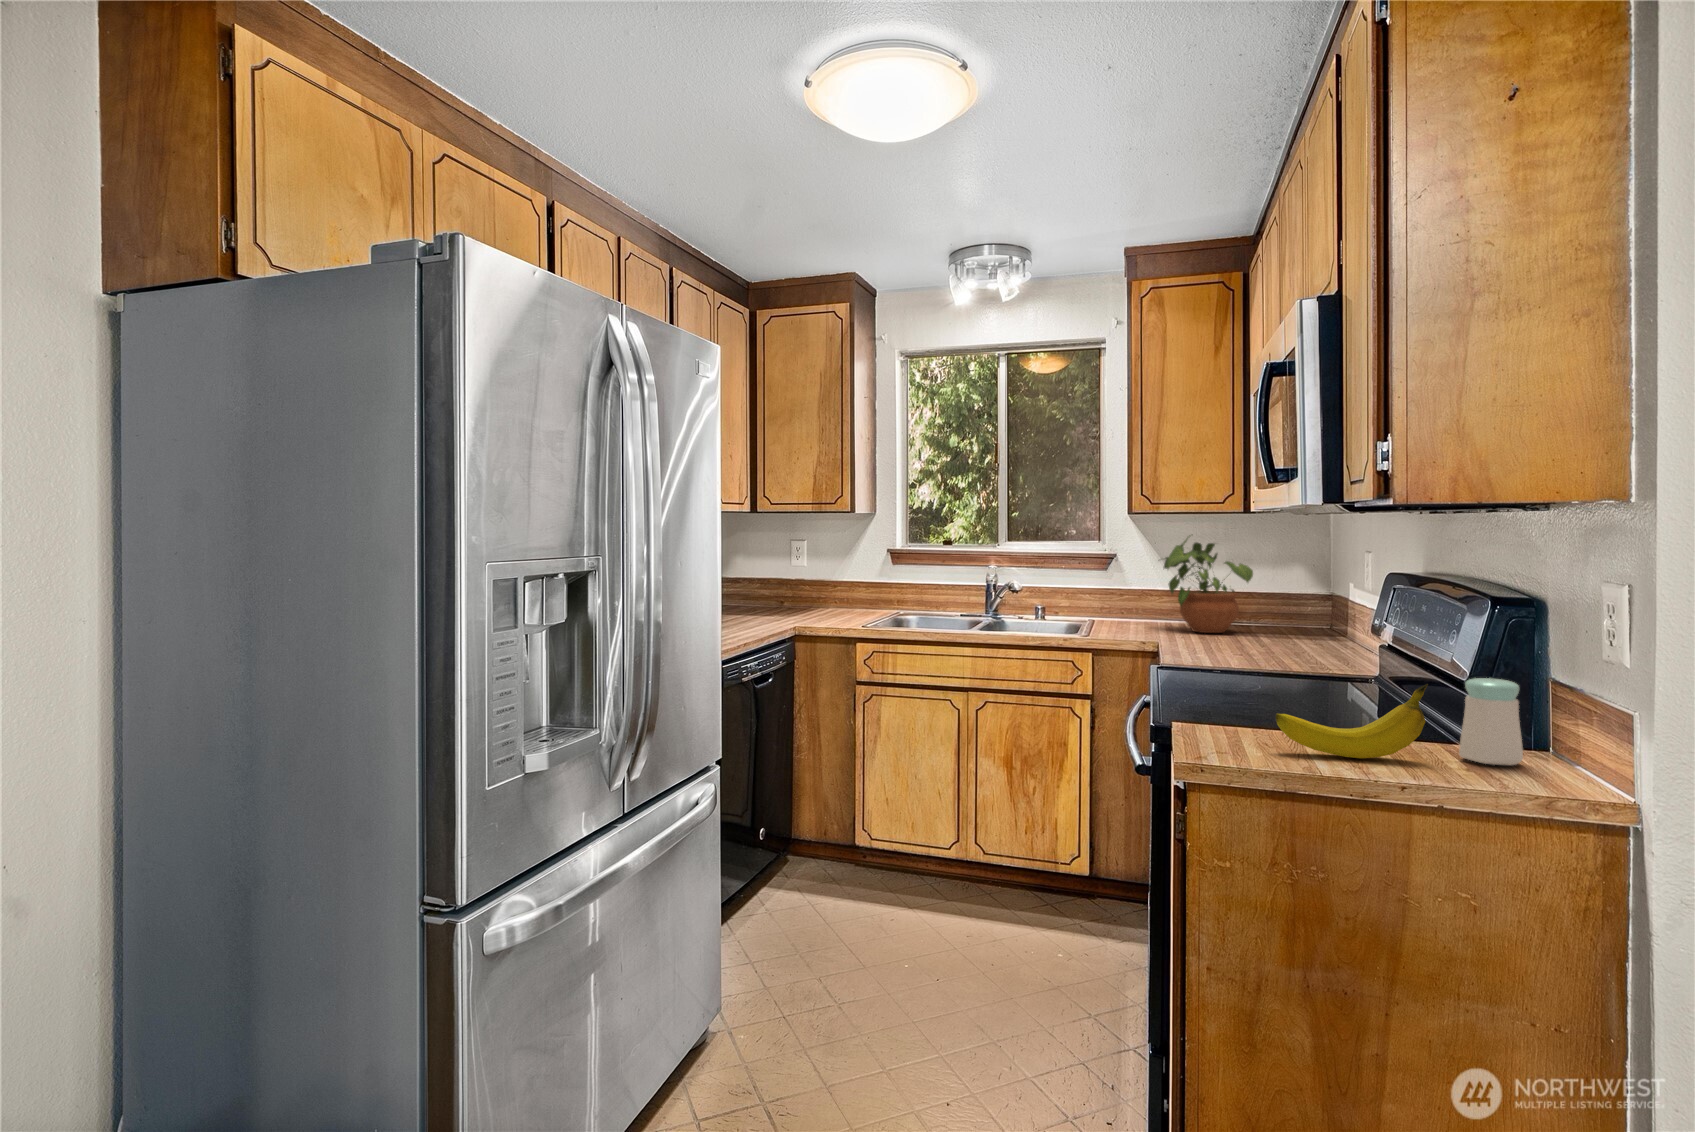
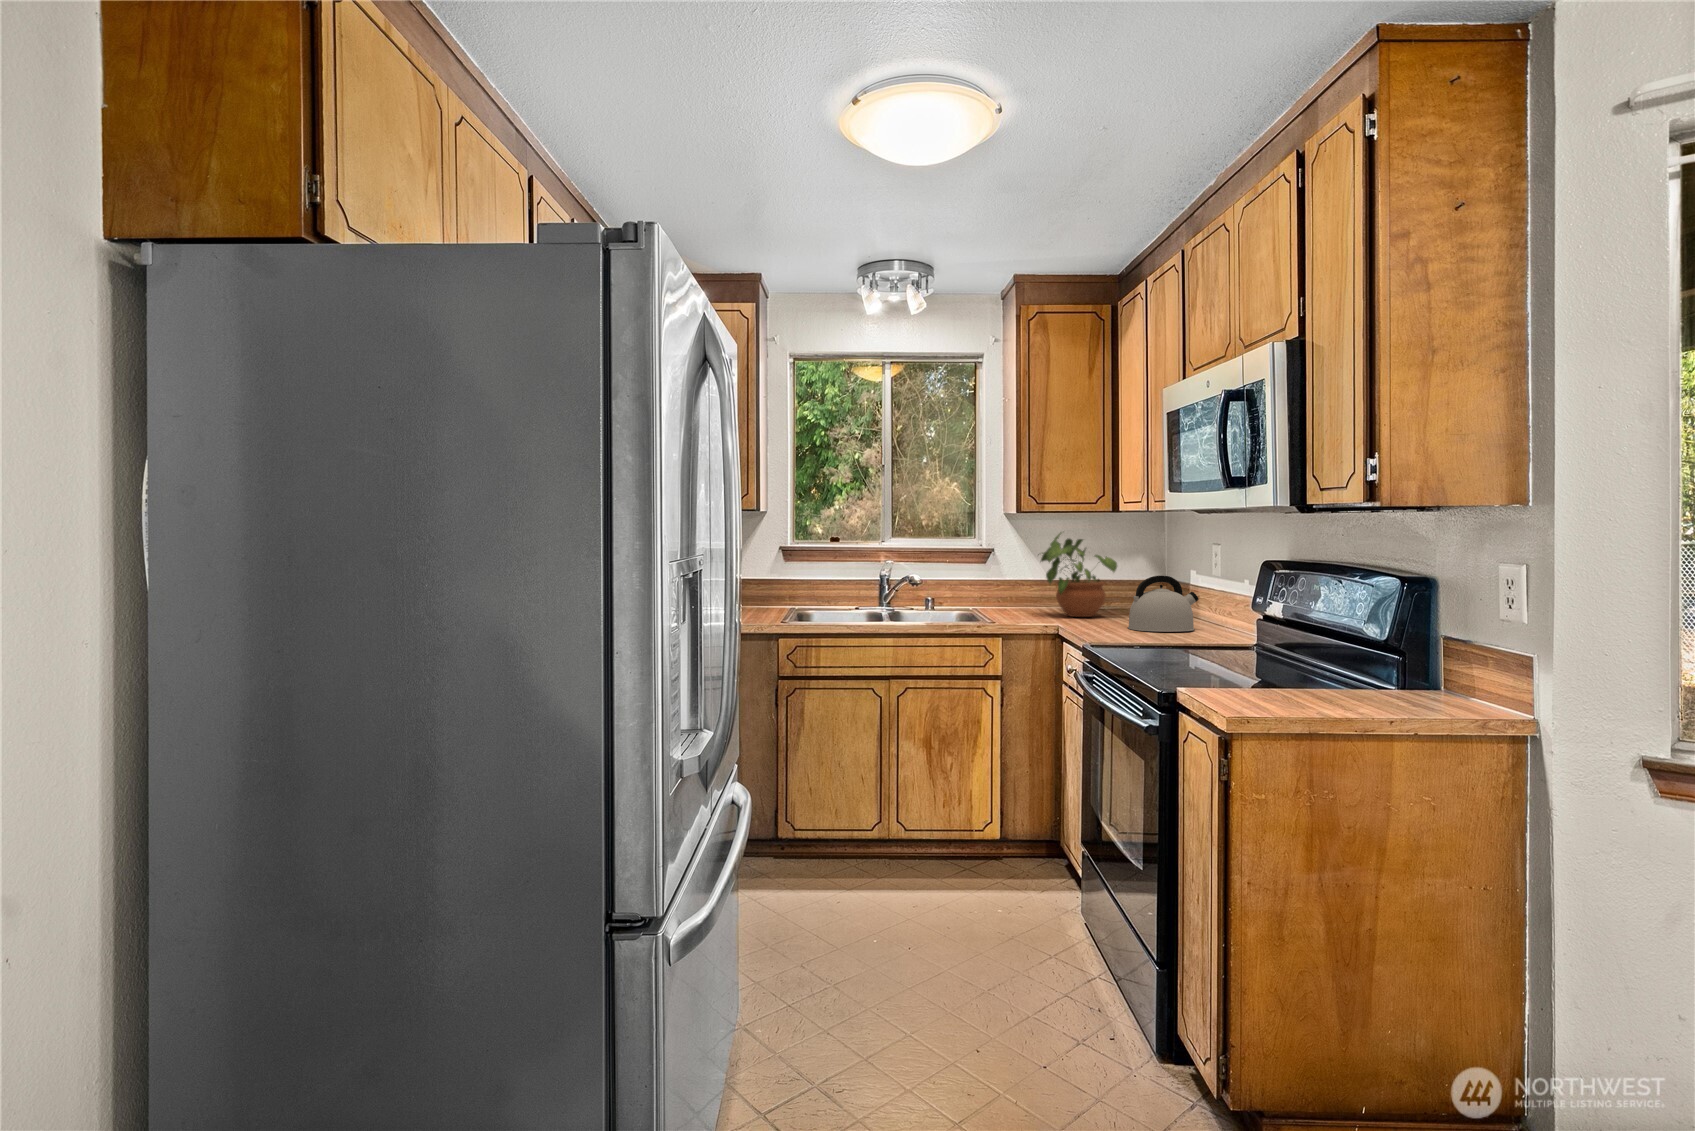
kettle: none [1247,587,1338,654] -> present [1128,575,1199,632]
salt shaker: present [1459,678,1523,765] -> none [1404,638,1447,702]
fruit: present [1275,684,1428,758] -> none [1282,644,1388,703]

